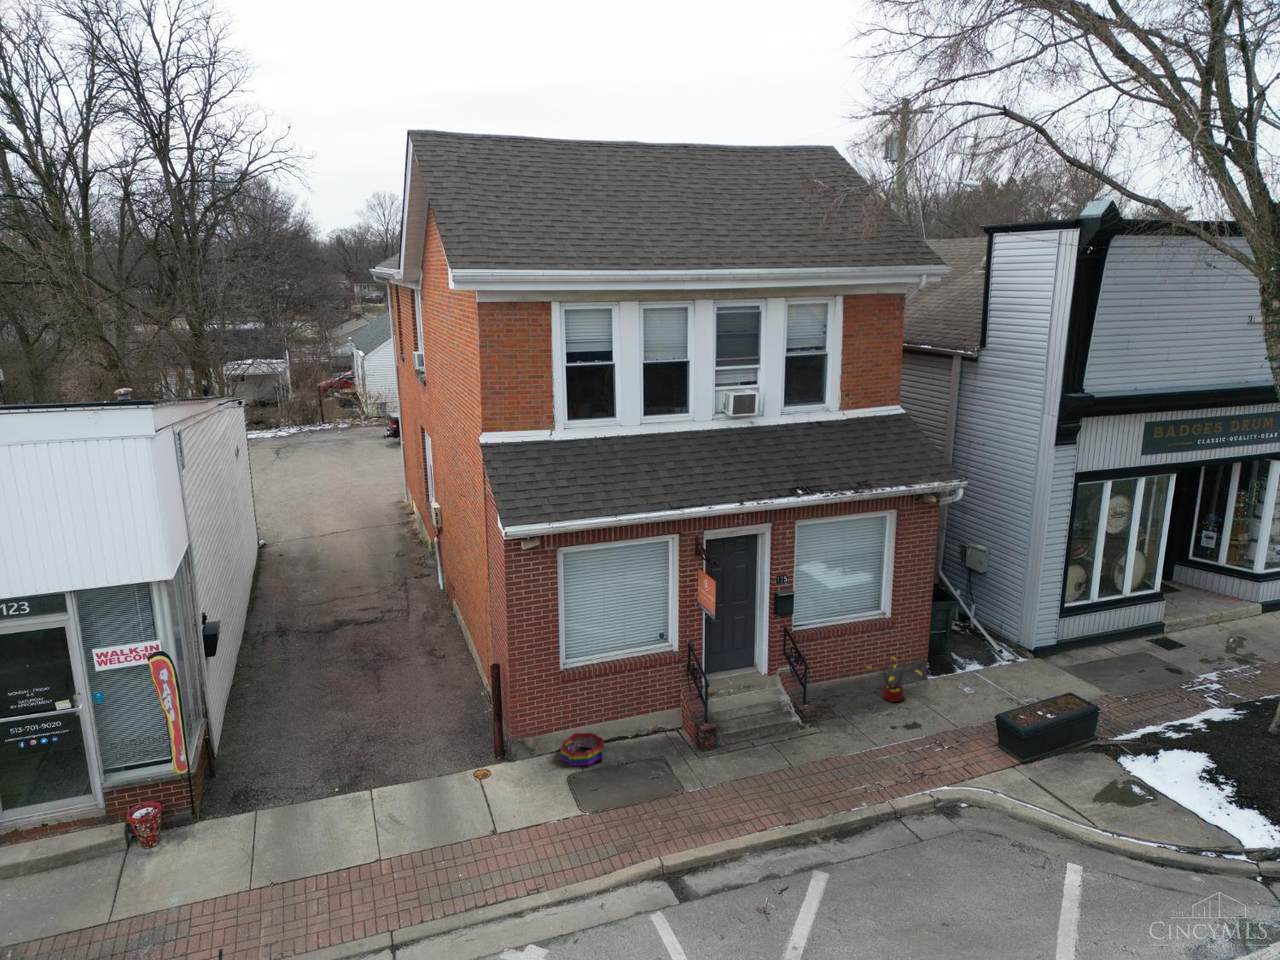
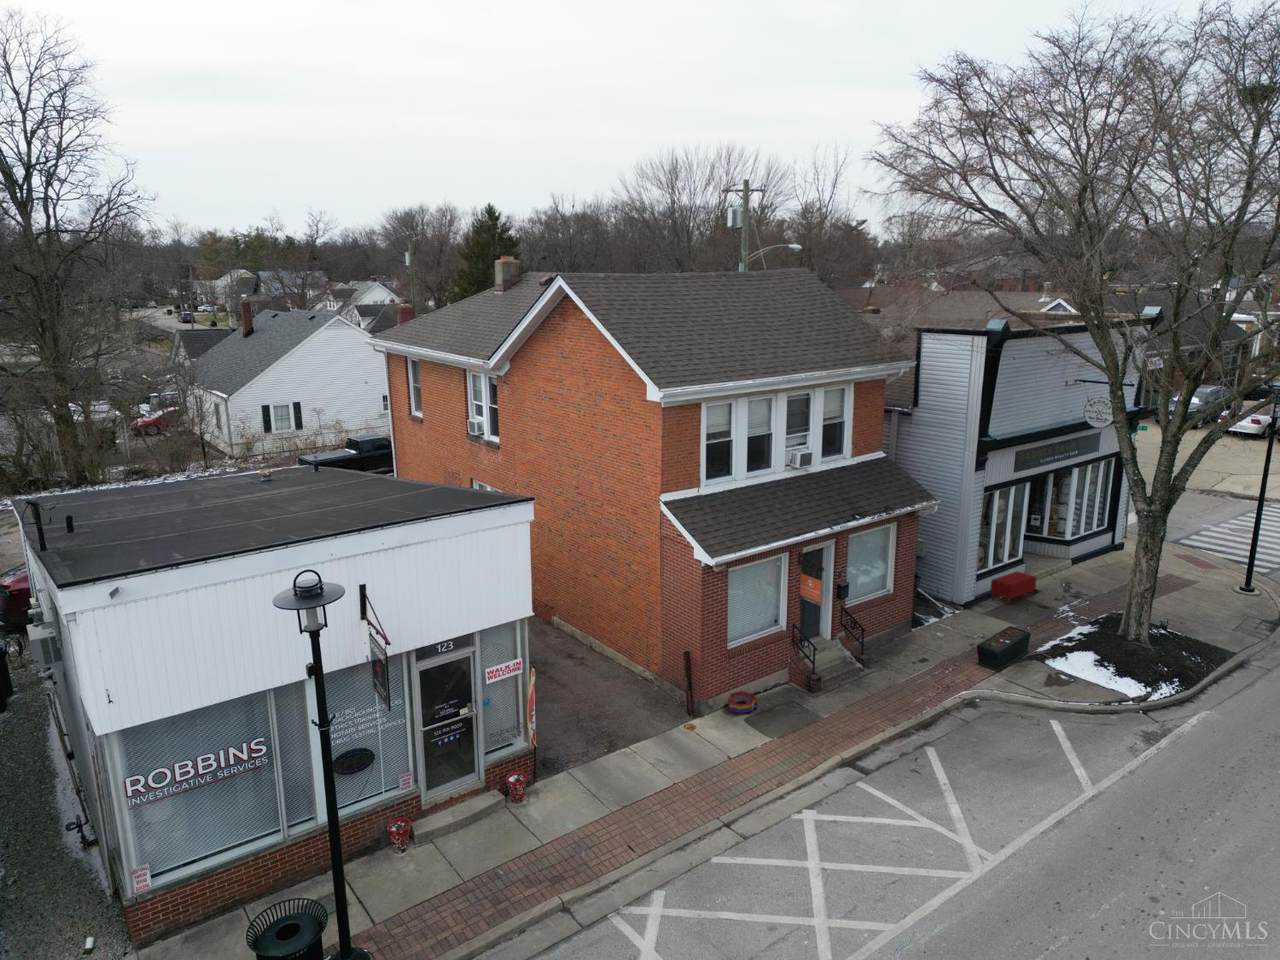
bench: none [1089,610,1171,659] -> present [991,572,1036,605]
decorative plant: present [869,657,922,702] -> none [882,614,918,647]

